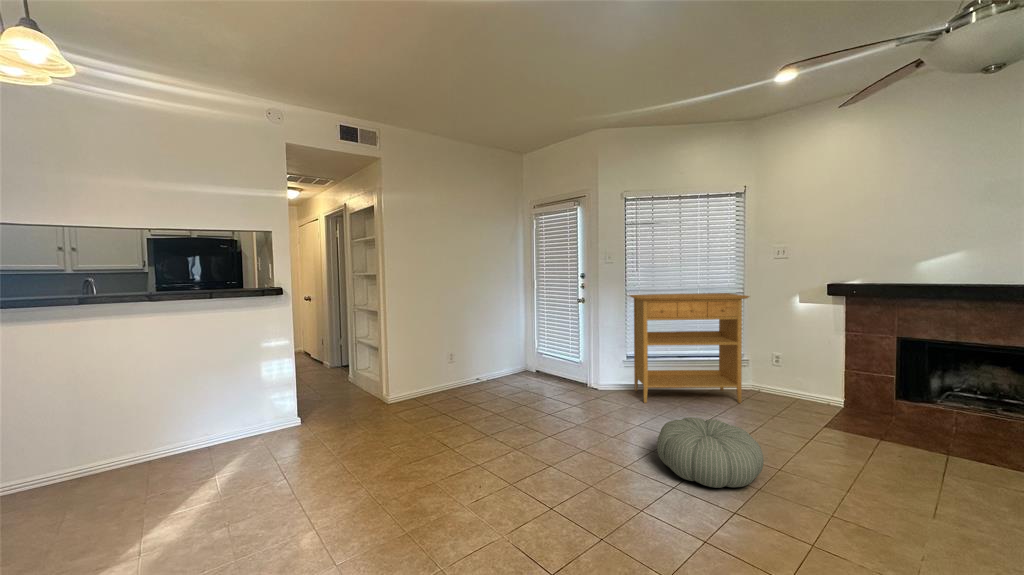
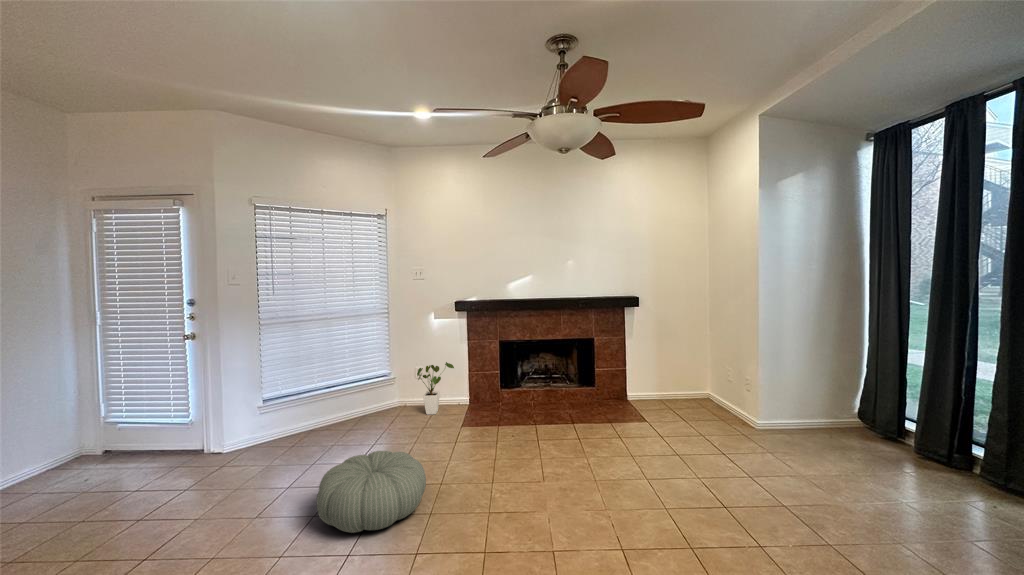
console table: present [630,293,749,403] -> none [264,314,397,454]
house plant: none [771,352,823,407] -> present [417,362,454,415]

